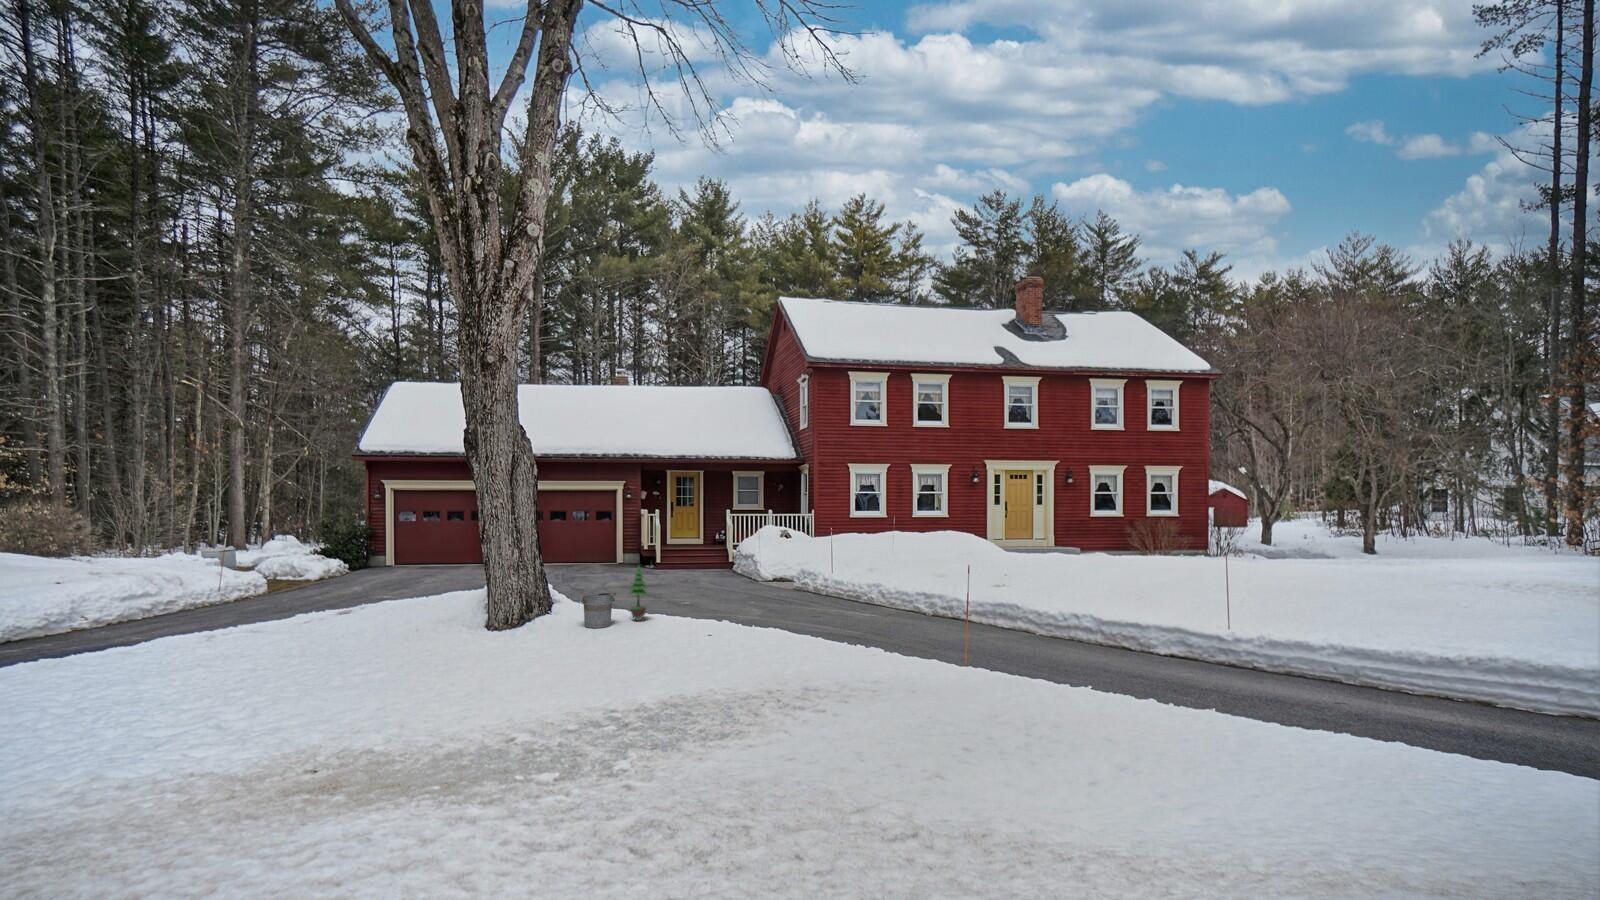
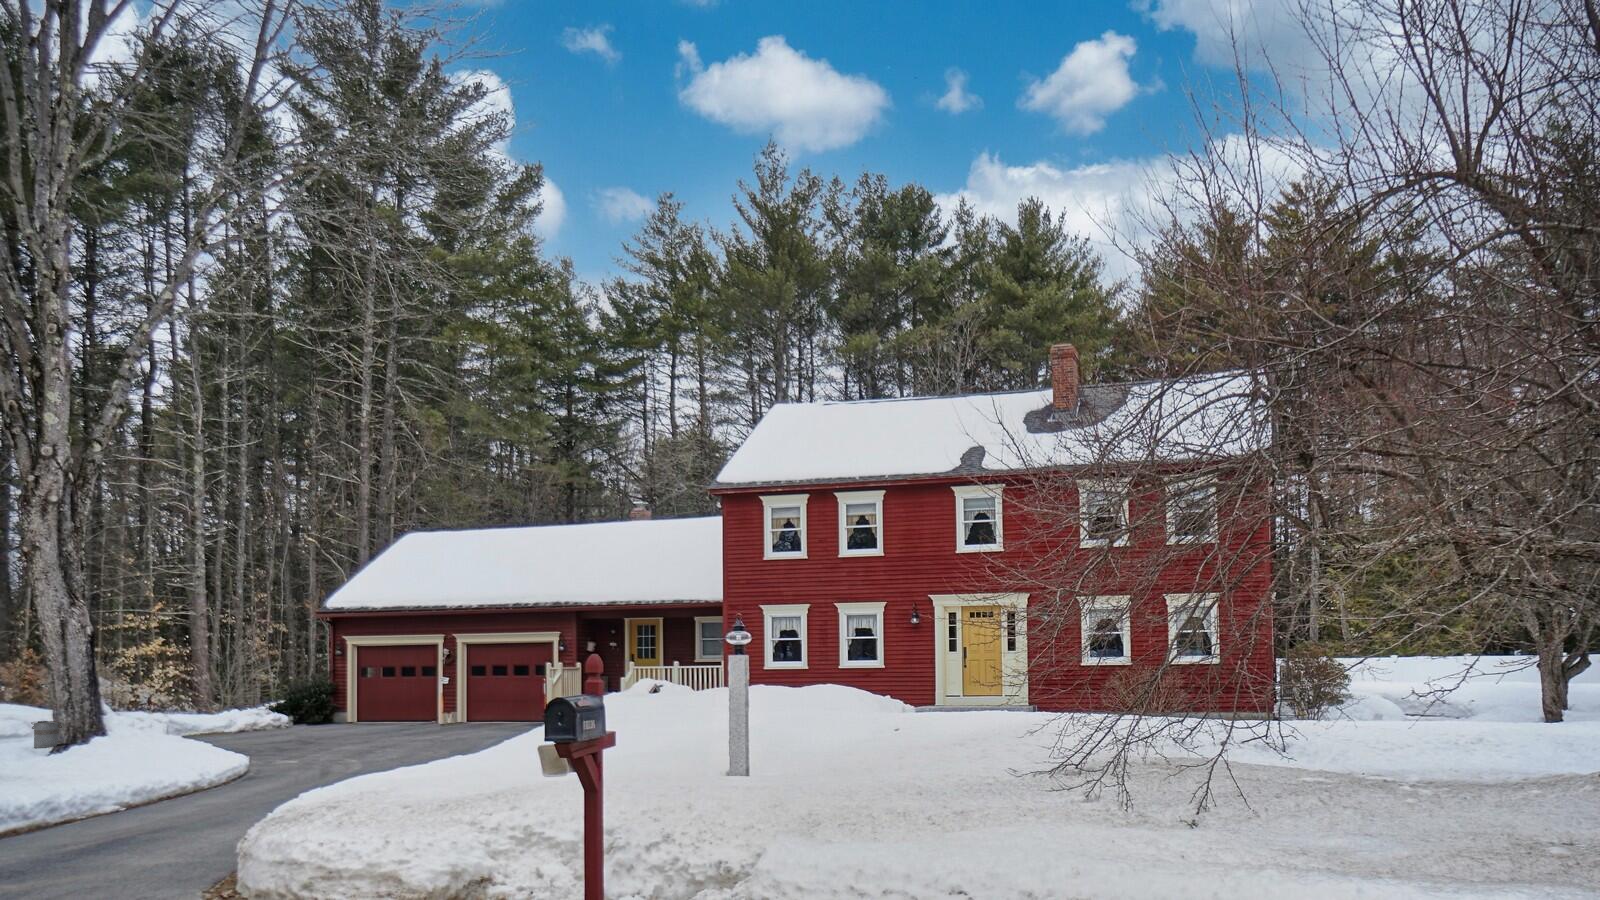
potted tree: present [630,566,647,620] -> none [72,699,91,745]

